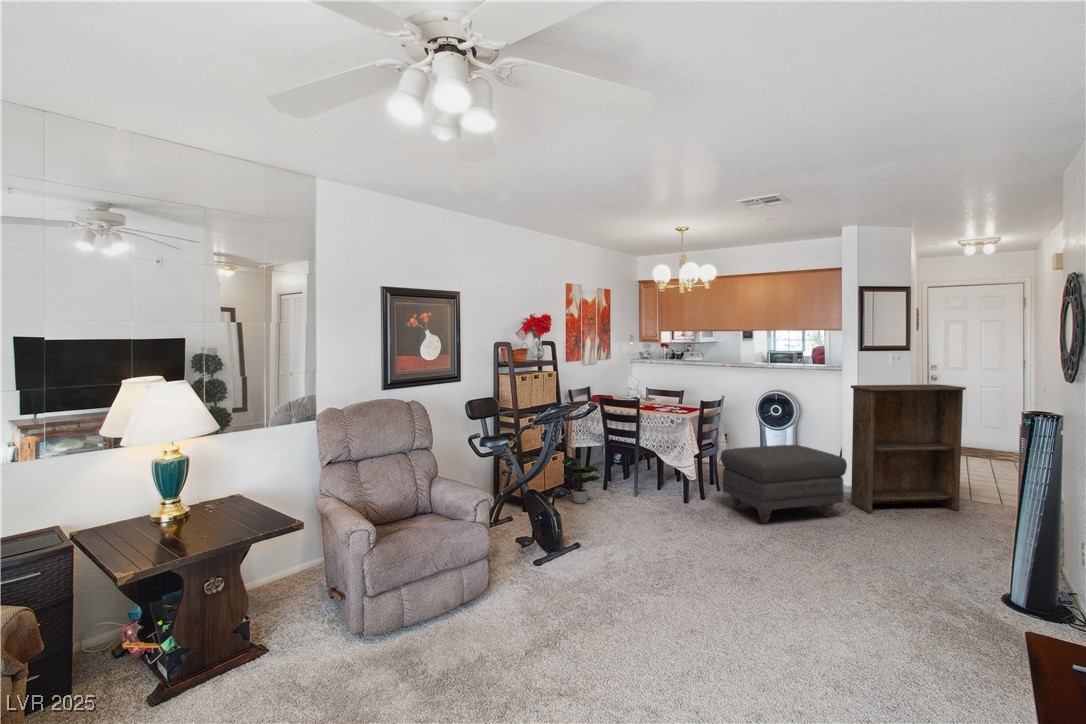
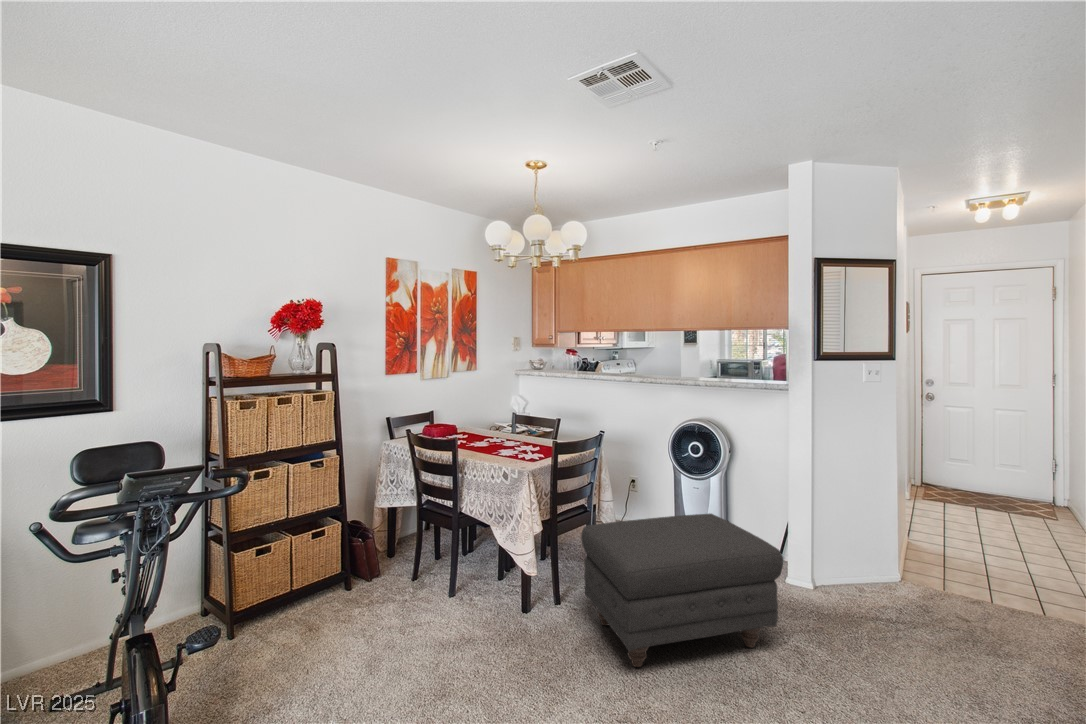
bookshelf: present [851,384,966,512] -> none [797,417,985,637]
potted plant: present [562,459,601,504] -> none [321,536,390,613]

